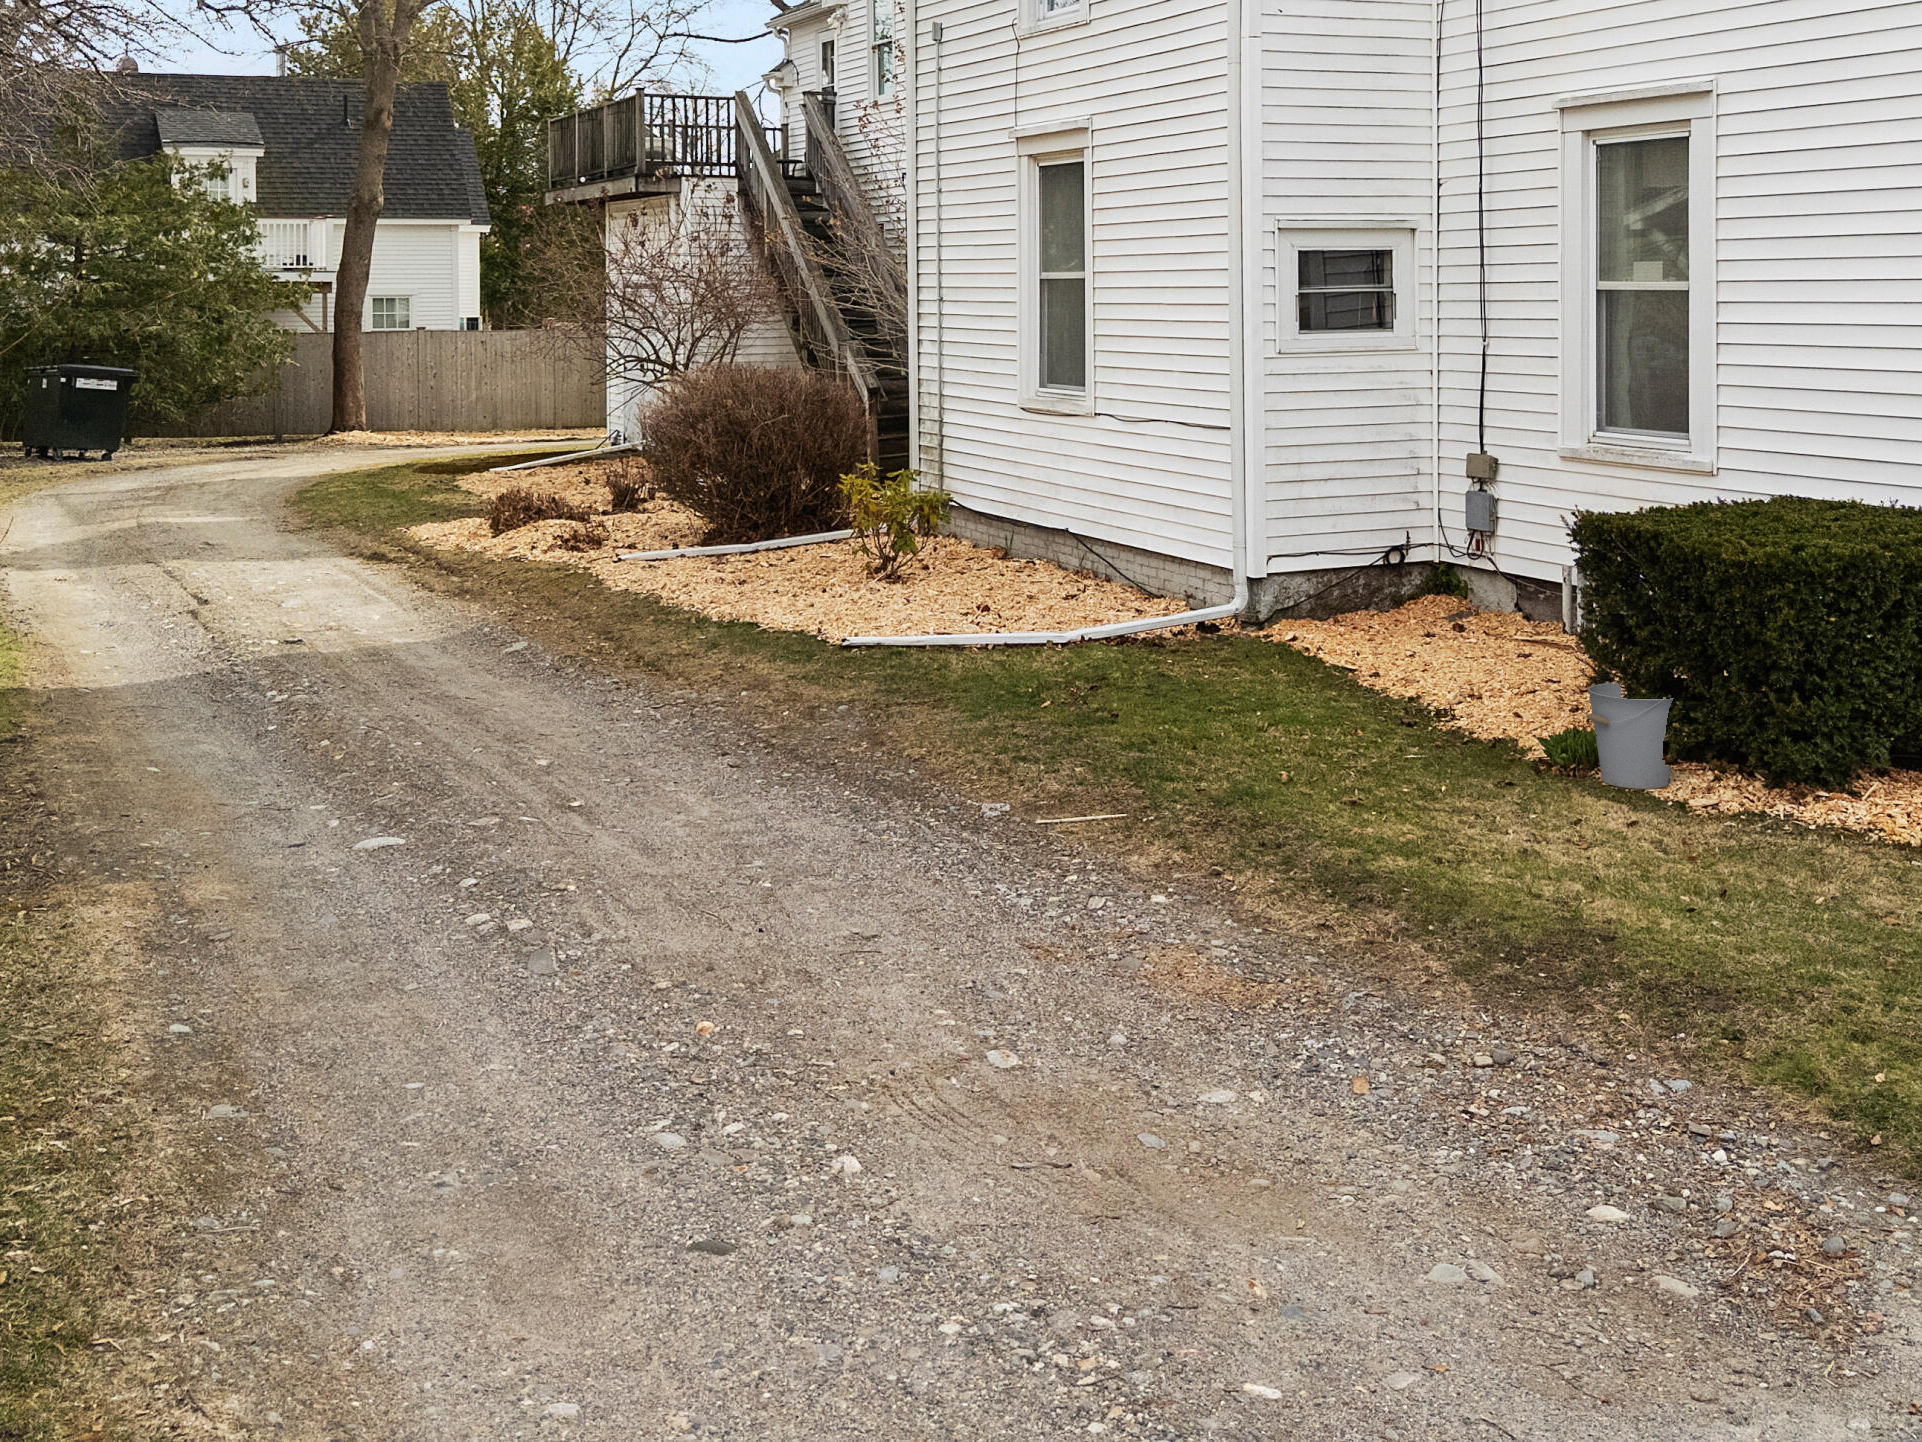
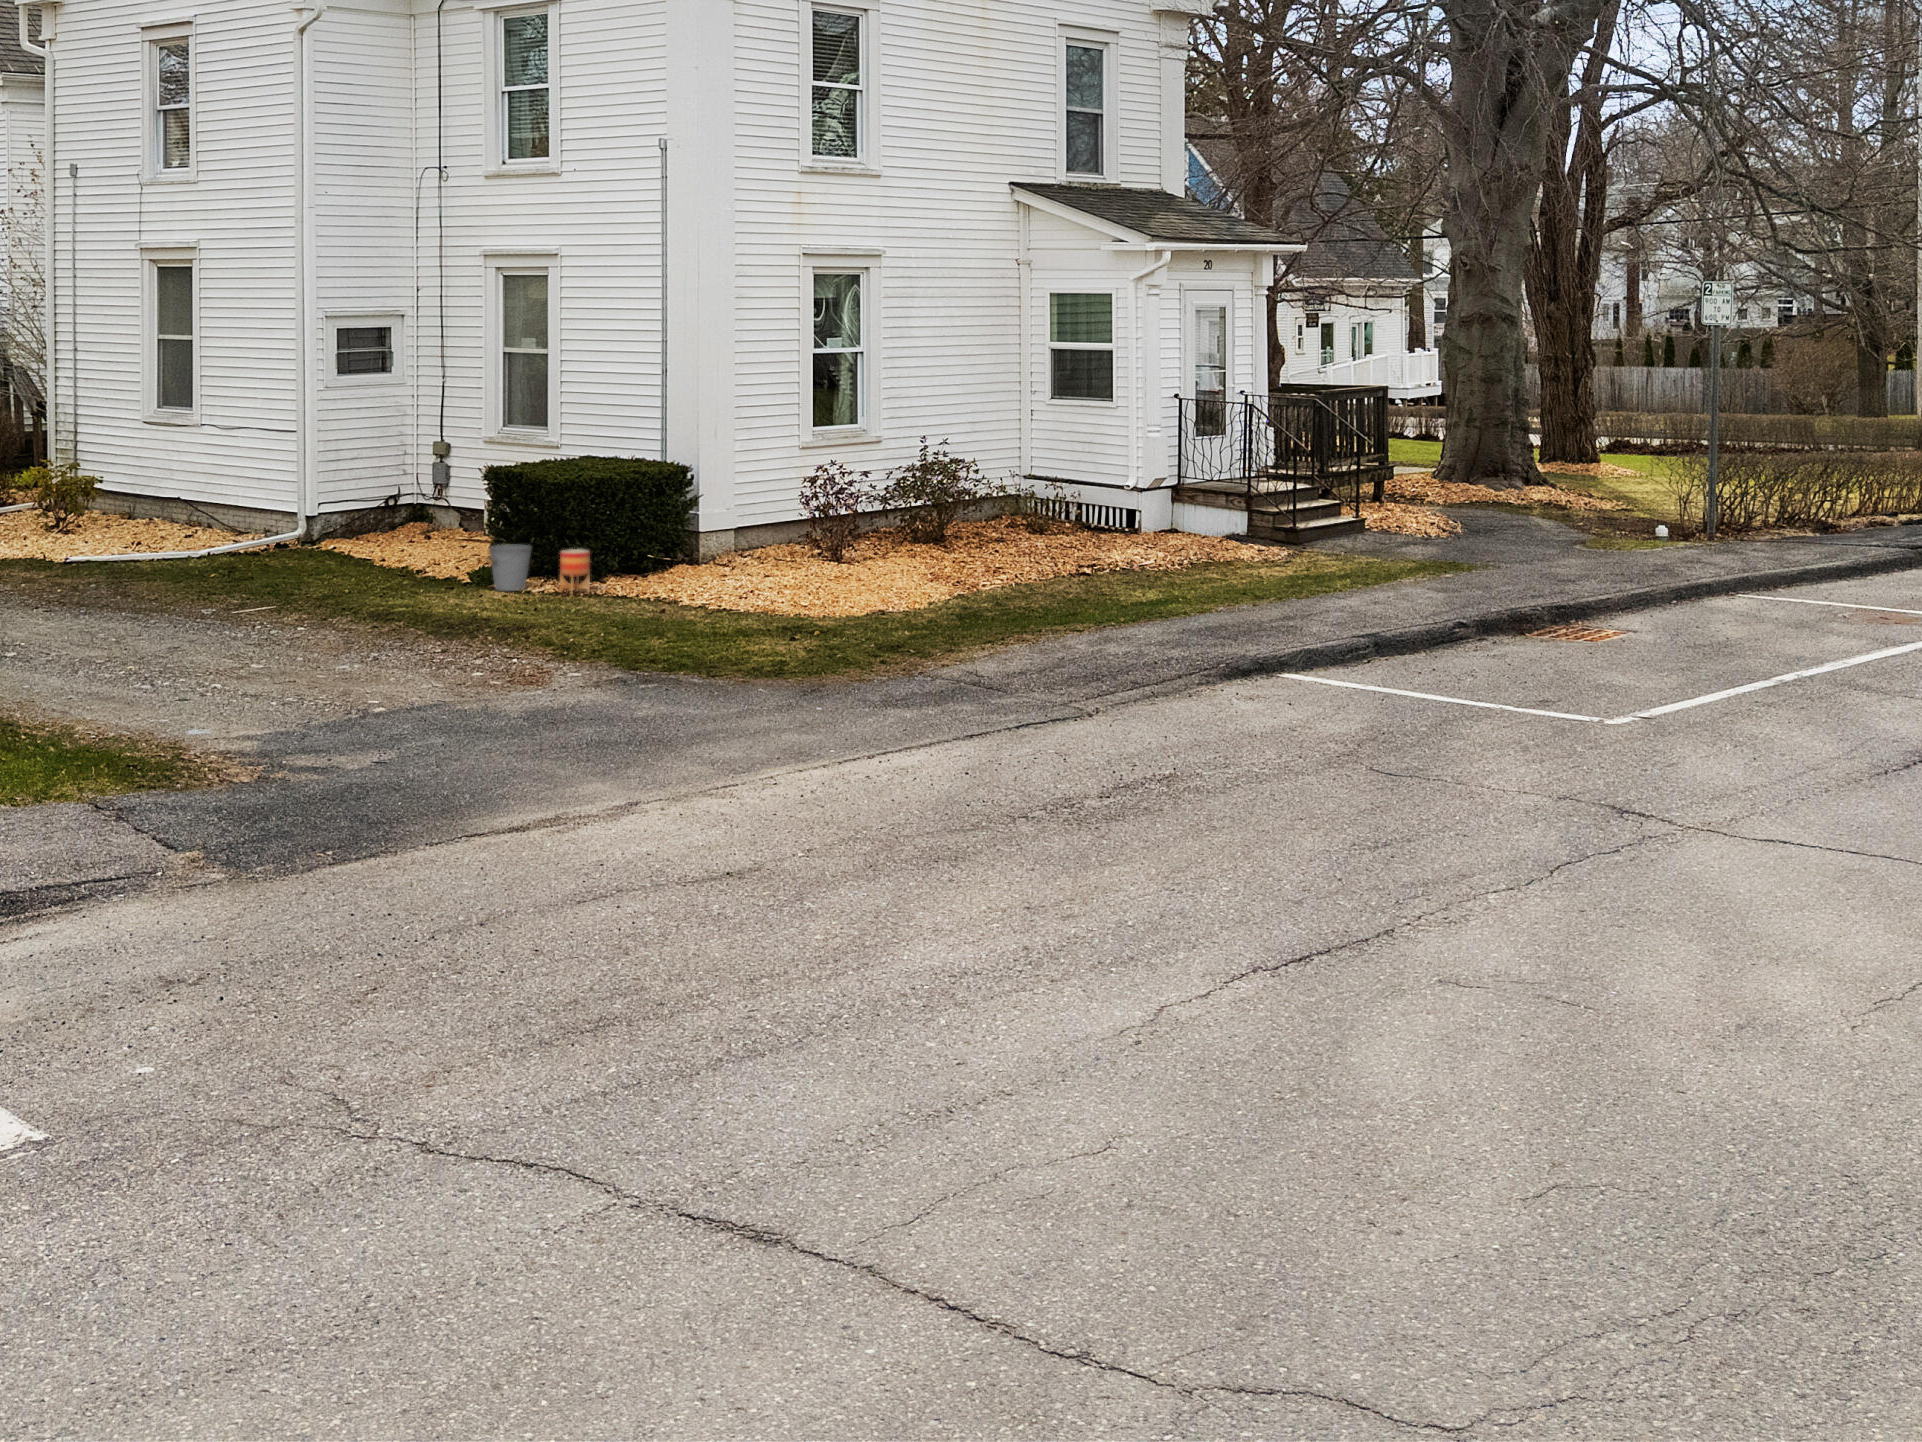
planter: none [1751,709,1822,817] -> present [560,549,590,594]

